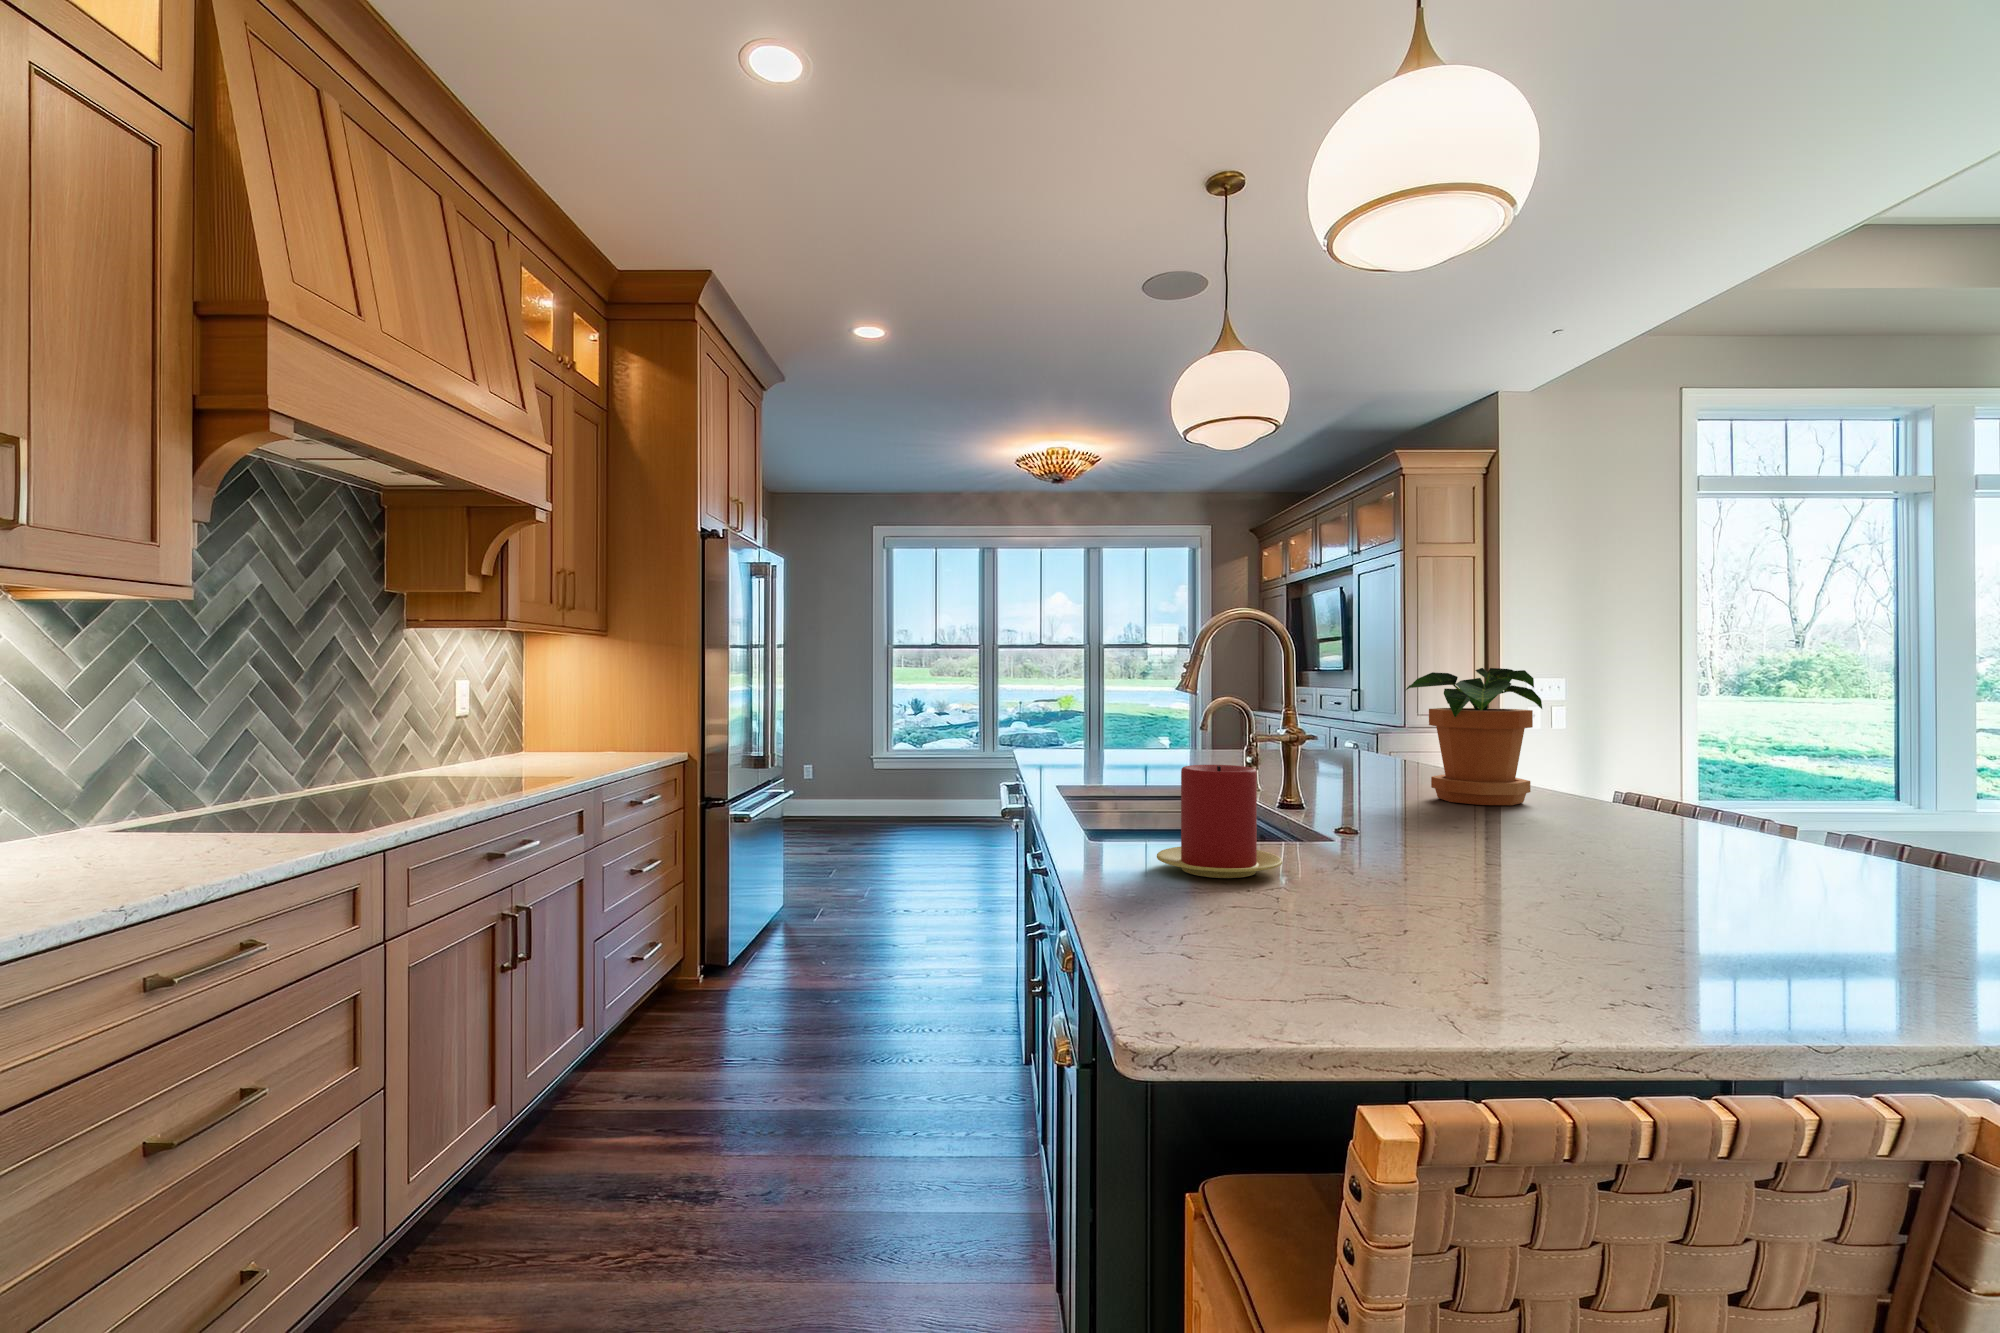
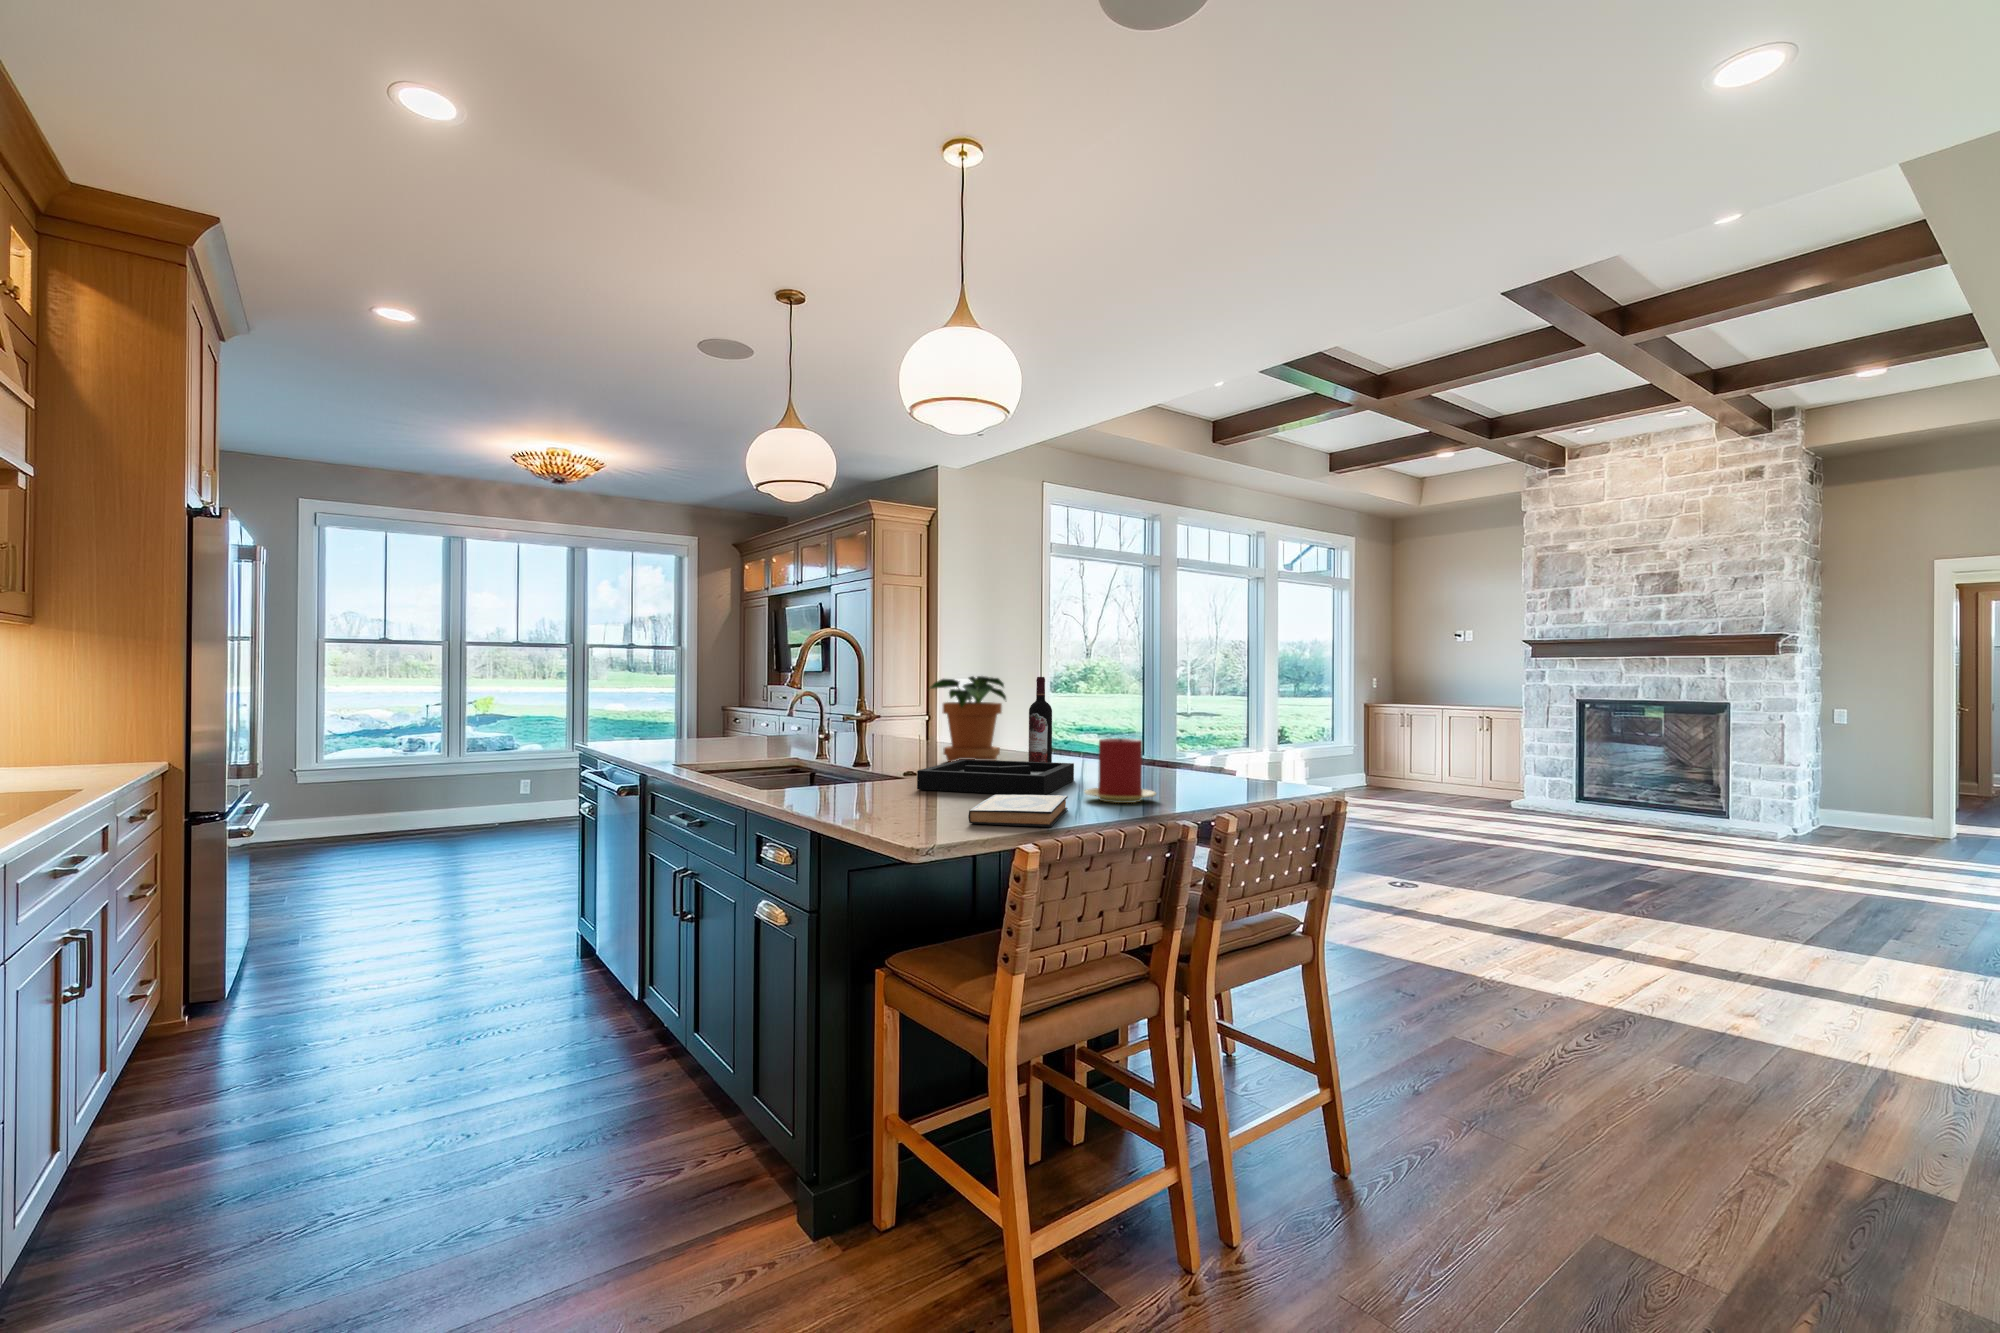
wine bottle: none [1572,667,1619,825] -> present [1028,677,1052,762]
candle: present [1157,765,1282,878] -> present [1085,738,1156,803]
decorative tray: none [1330,798,1648,882] -> present [917,759,1074,795]
hardback book: none [1338,875,1584,966] -> present [968,795,1068,827]

